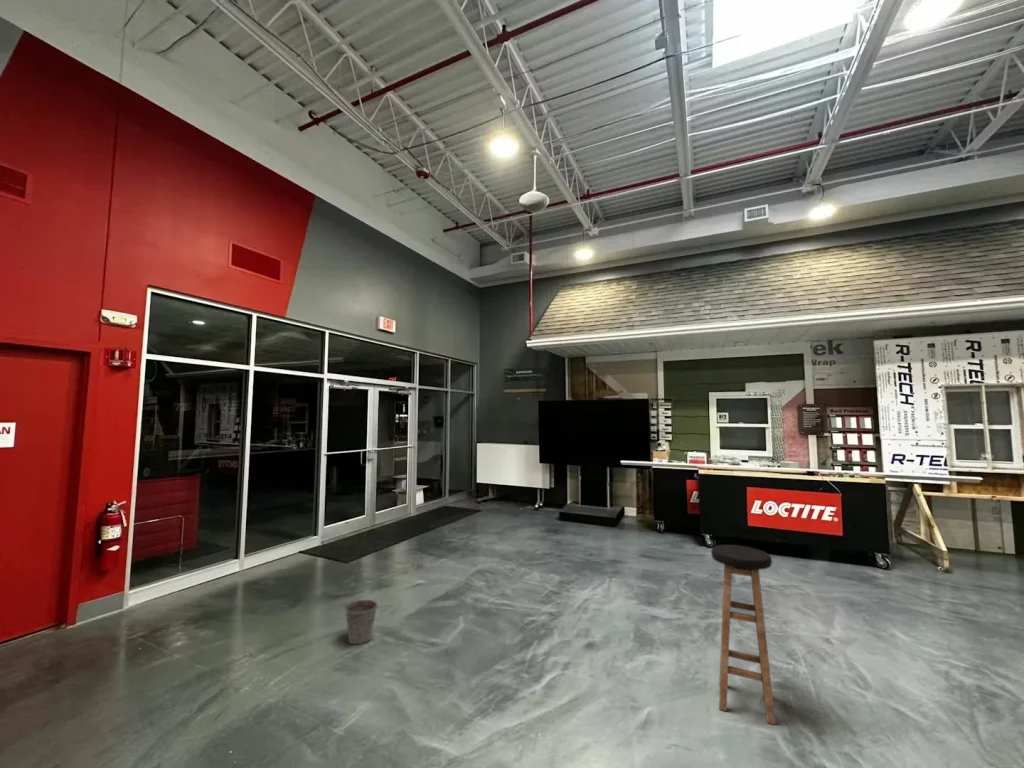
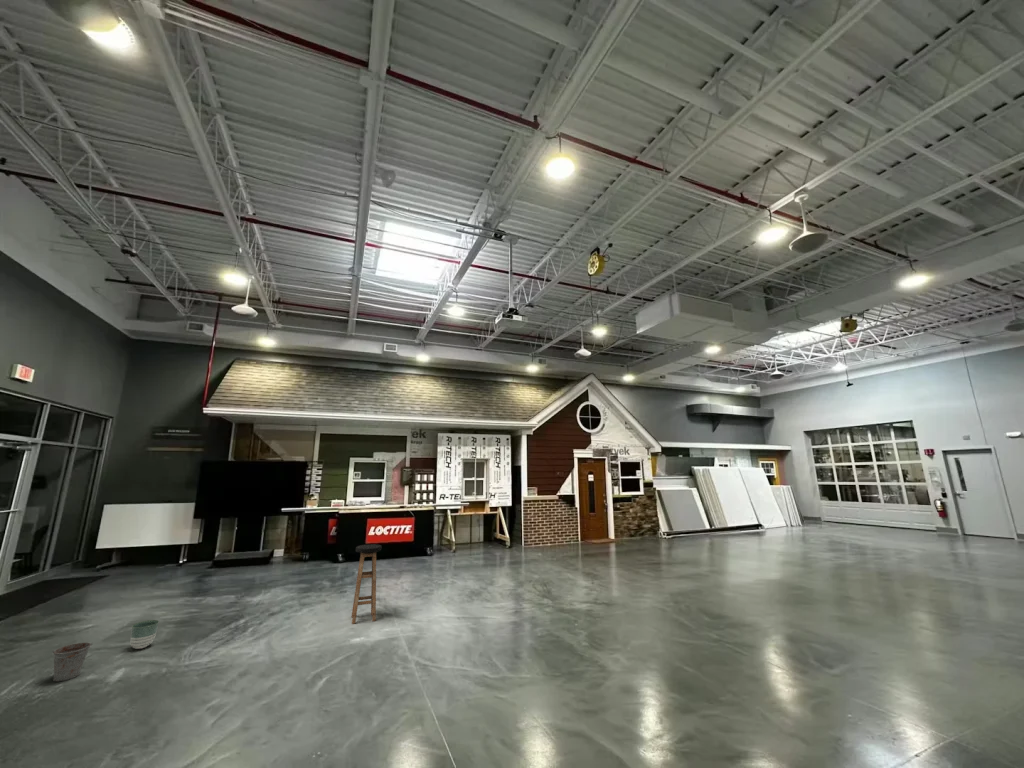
planter: none [426,587,452,623] -> present [130,620,159,649]

